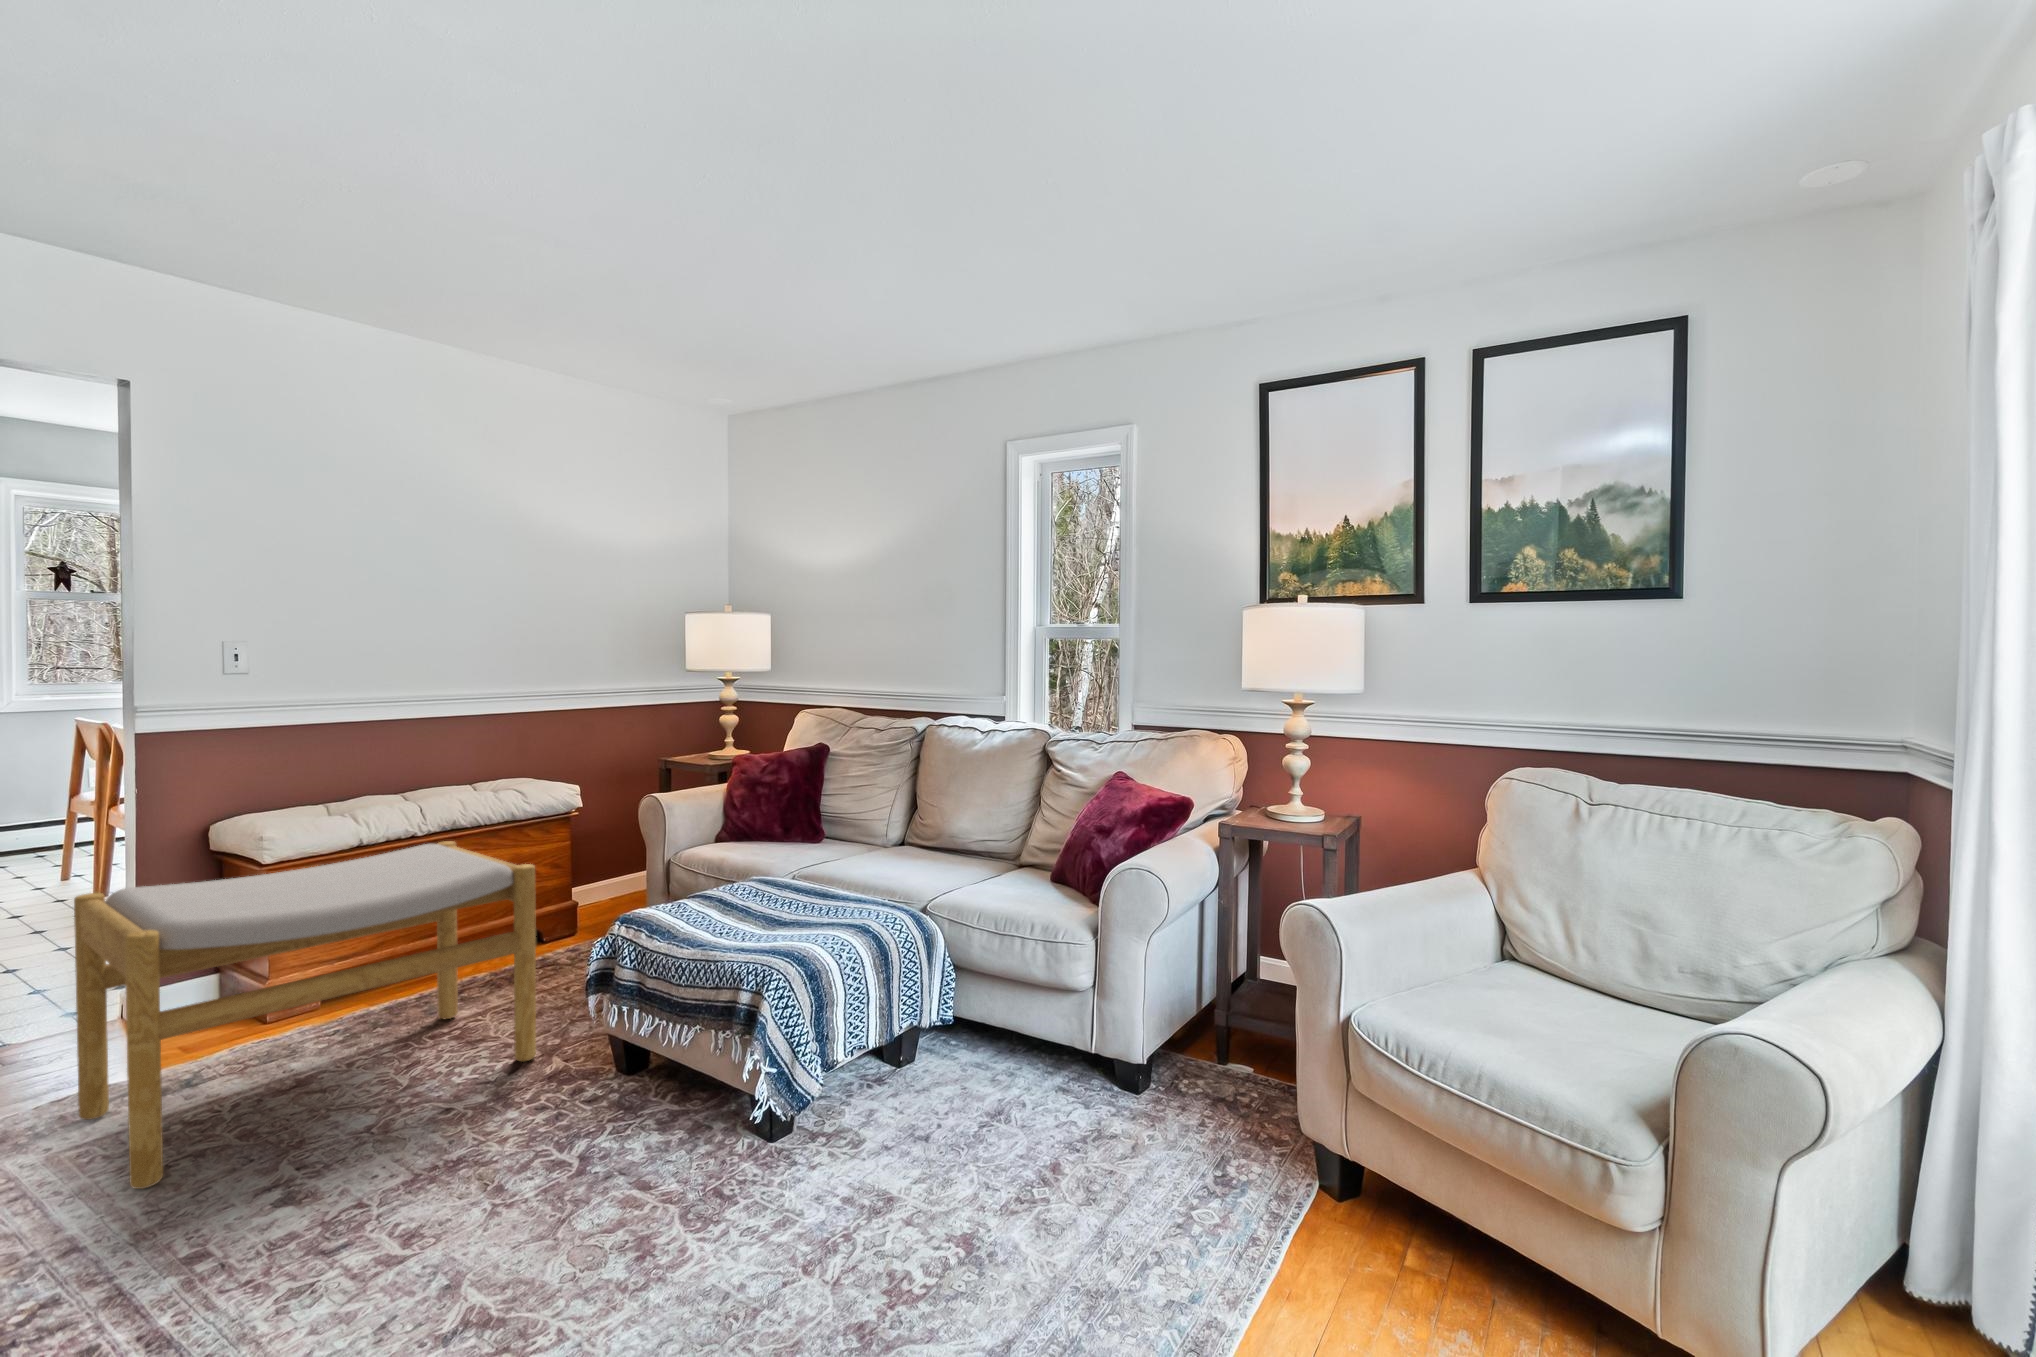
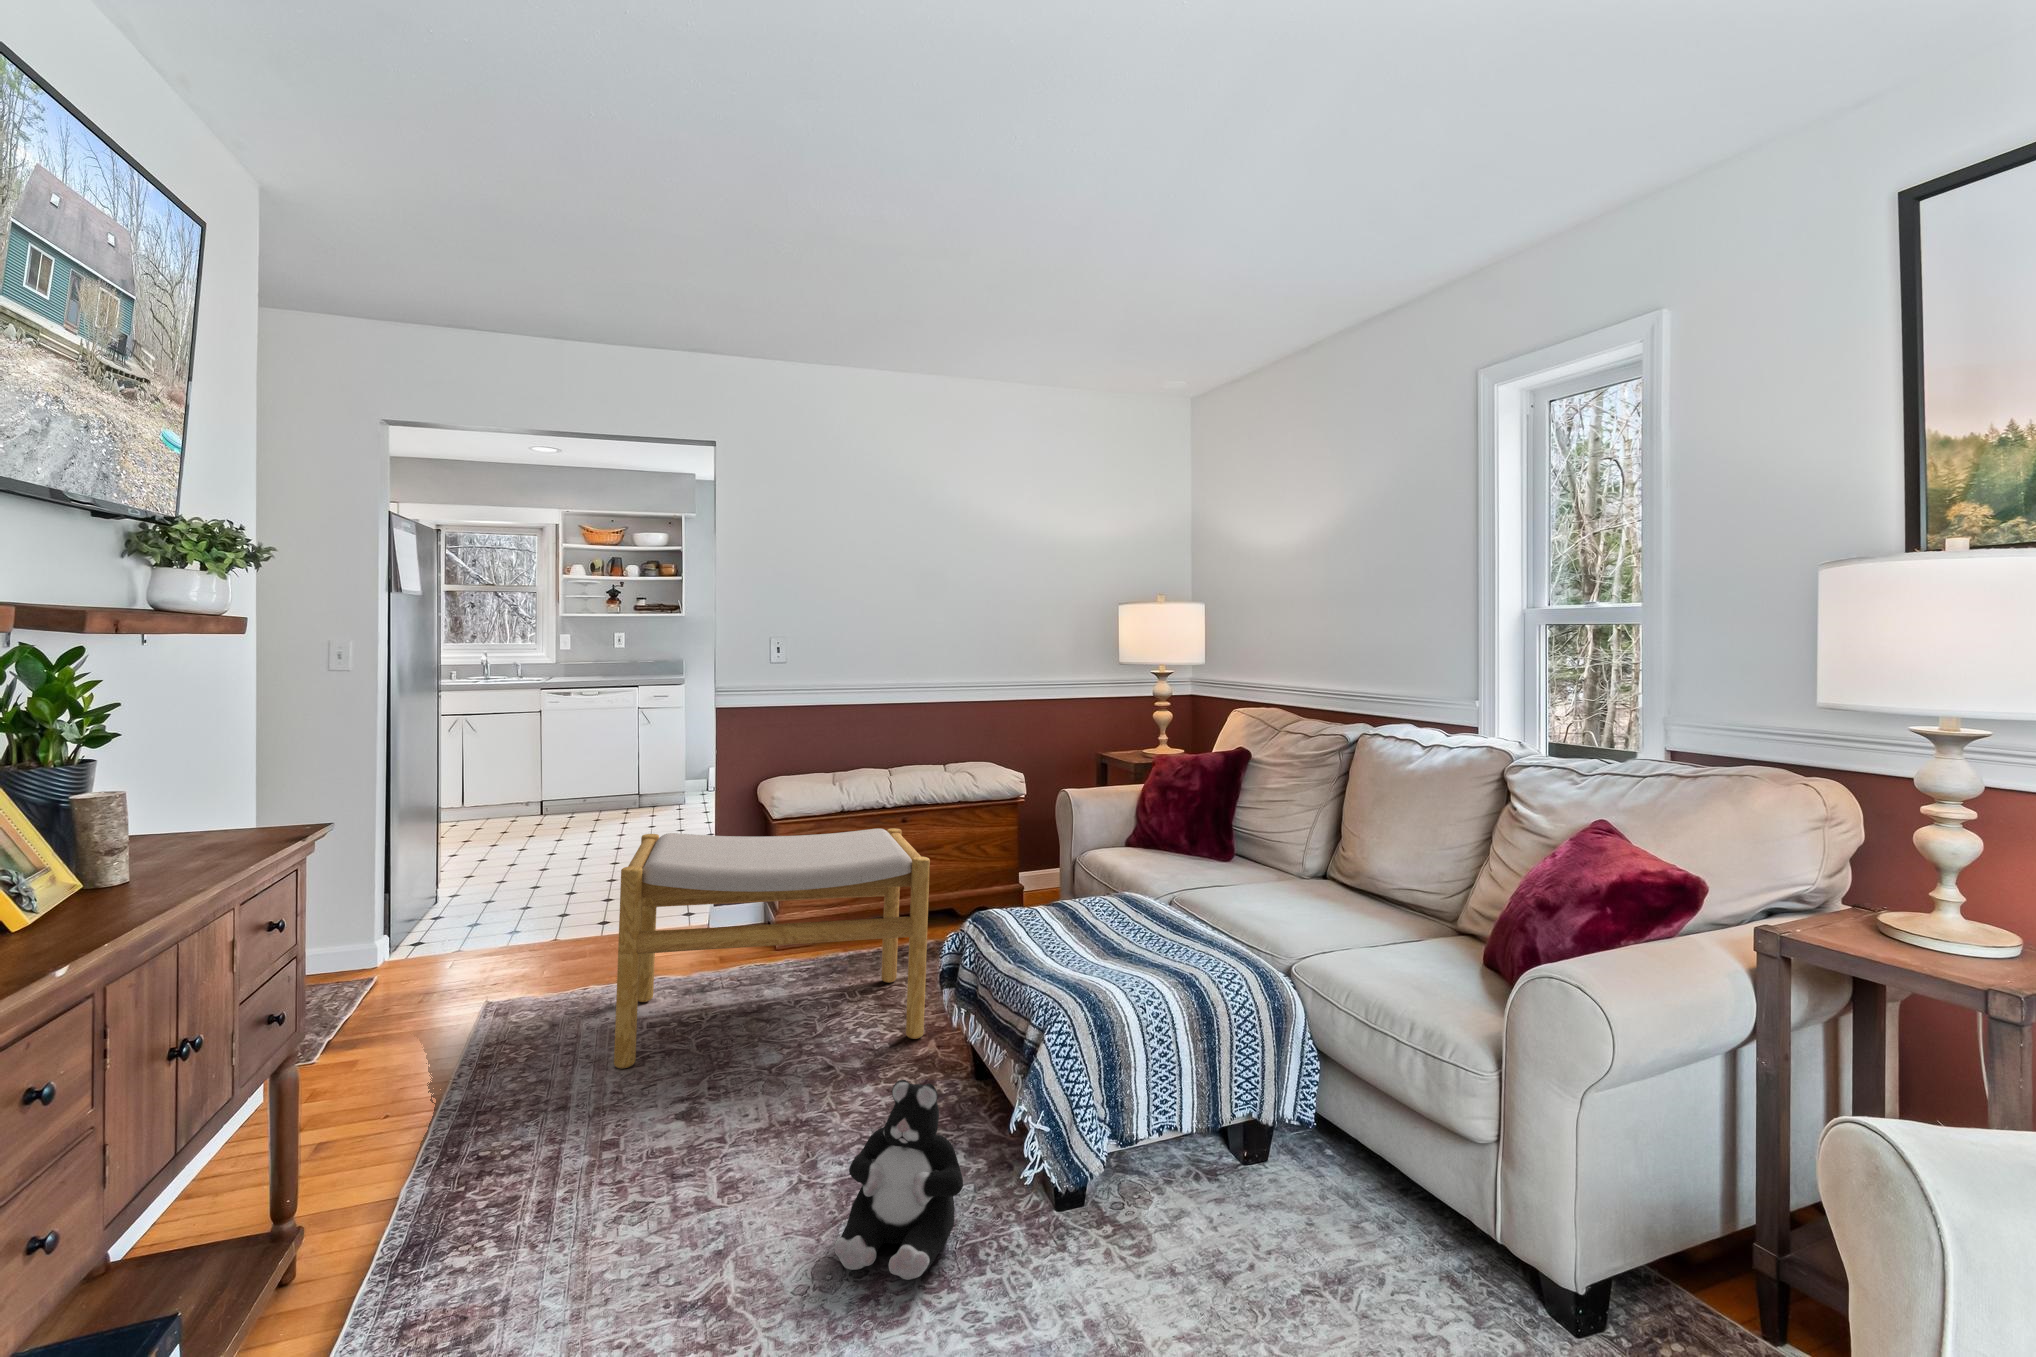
plush toy: none [583,1061,703,1241] -> present [834,1080,963,1280]

